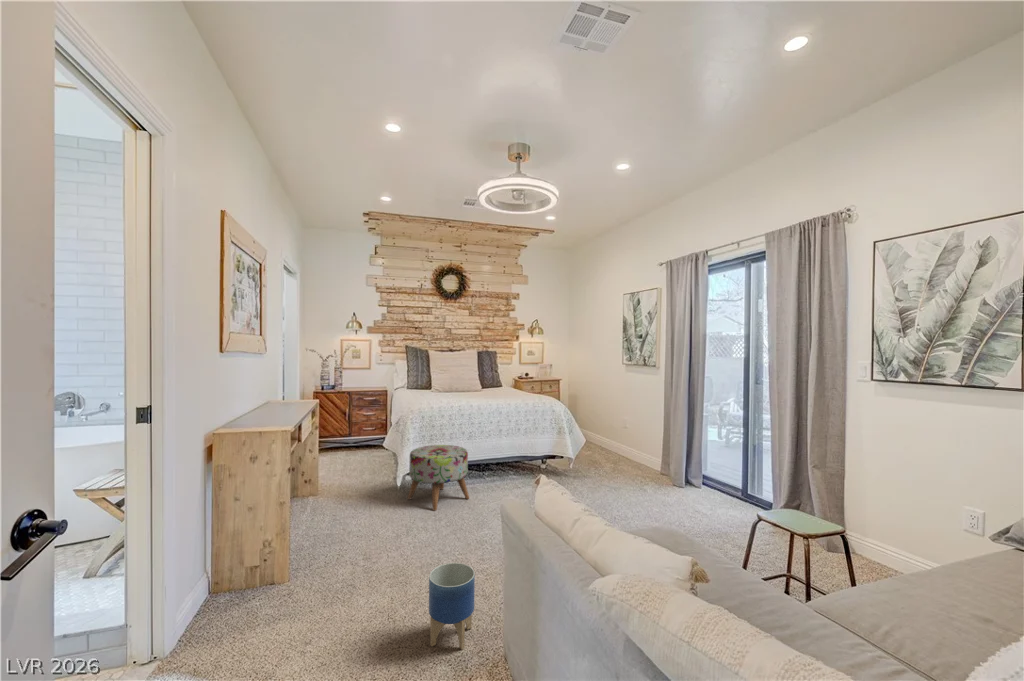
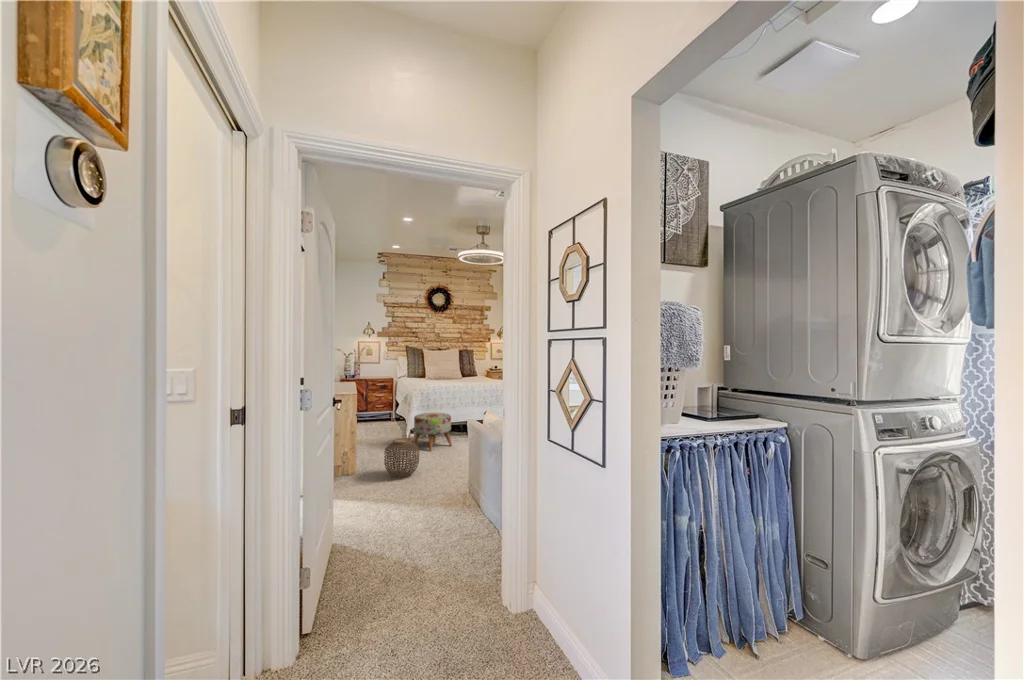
woven basket: none [345,503,411,582] -> present [384,438,419,478]
planter: present [429,563,475,650] -> none [431,461,453,497]

